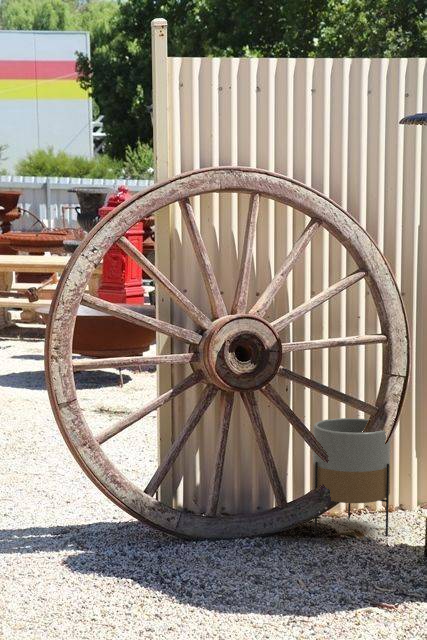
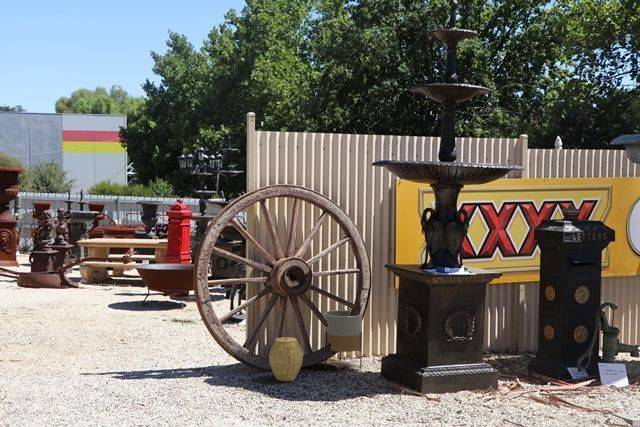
woven basket: none [197,473,264,560] -> present [269,337,303,381]

